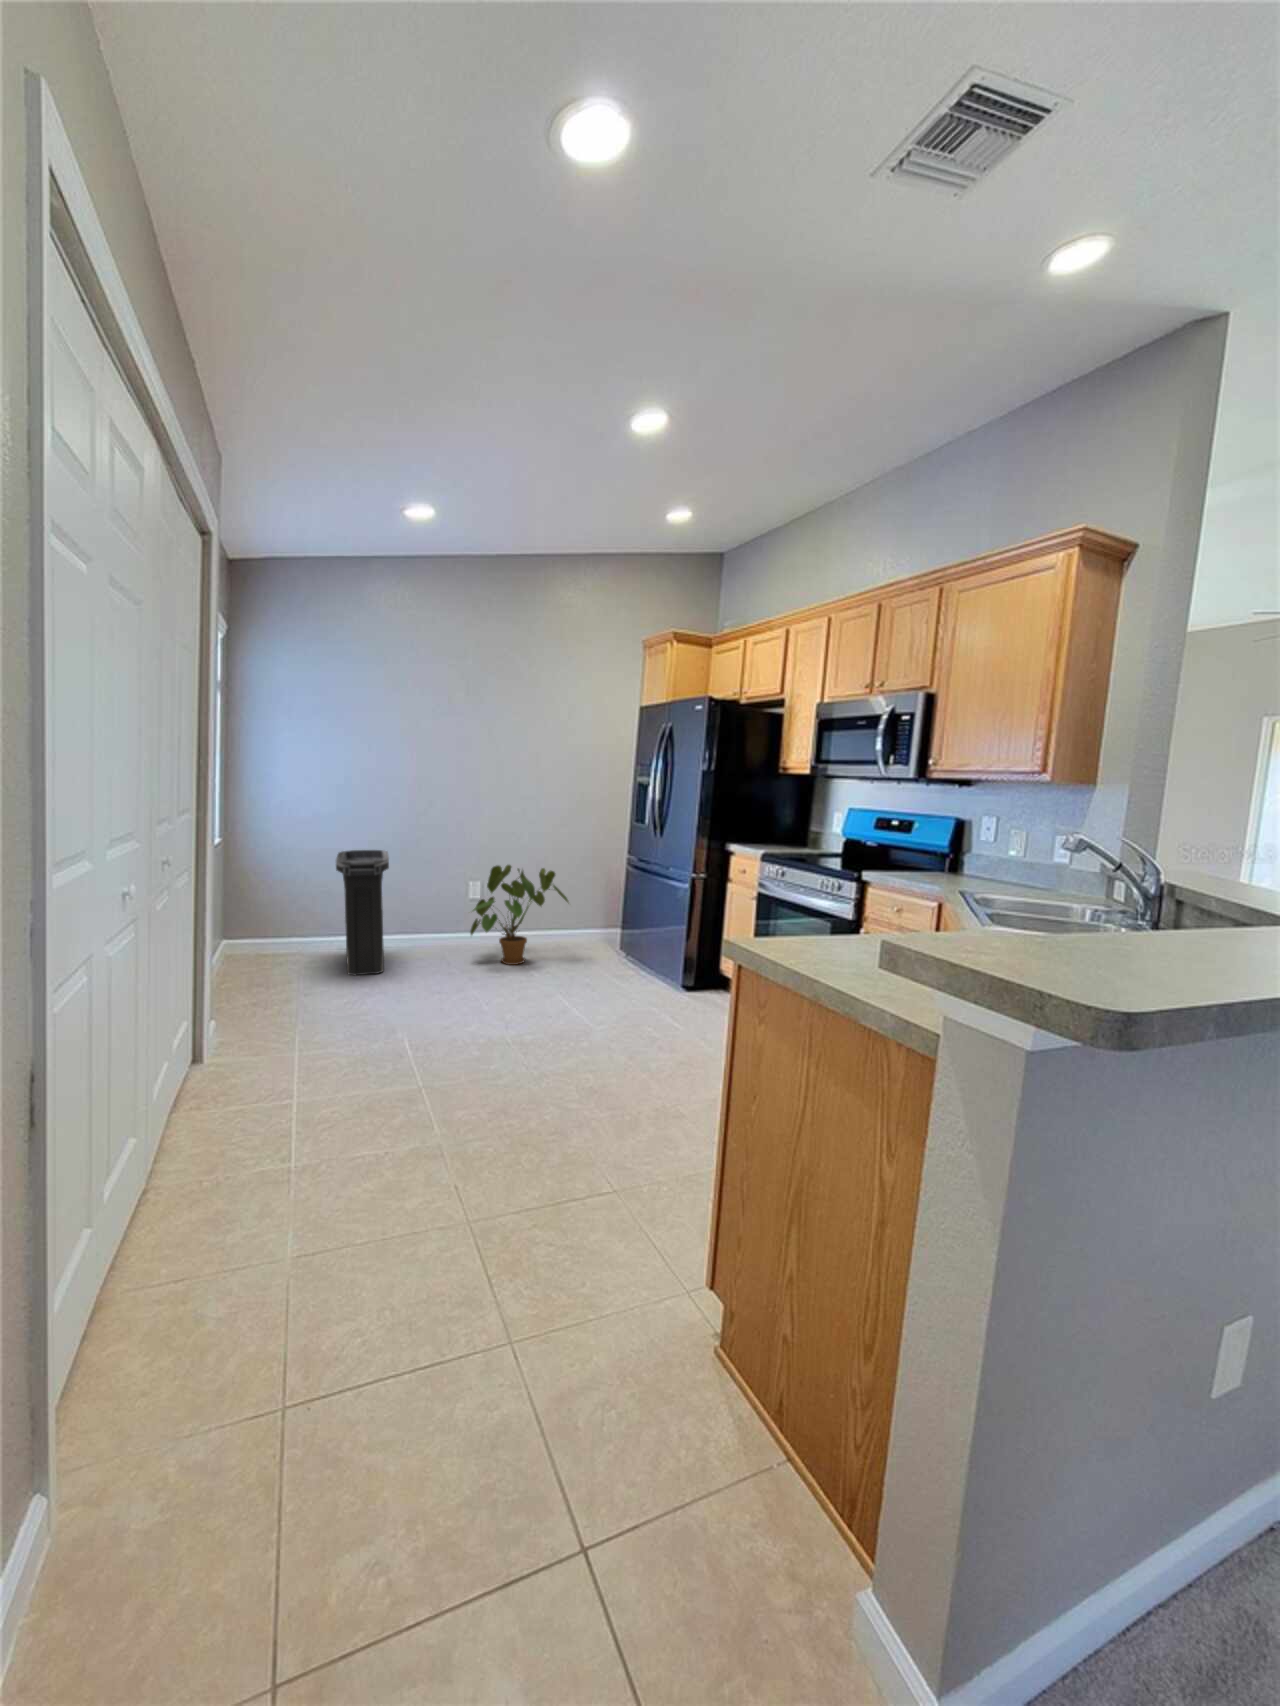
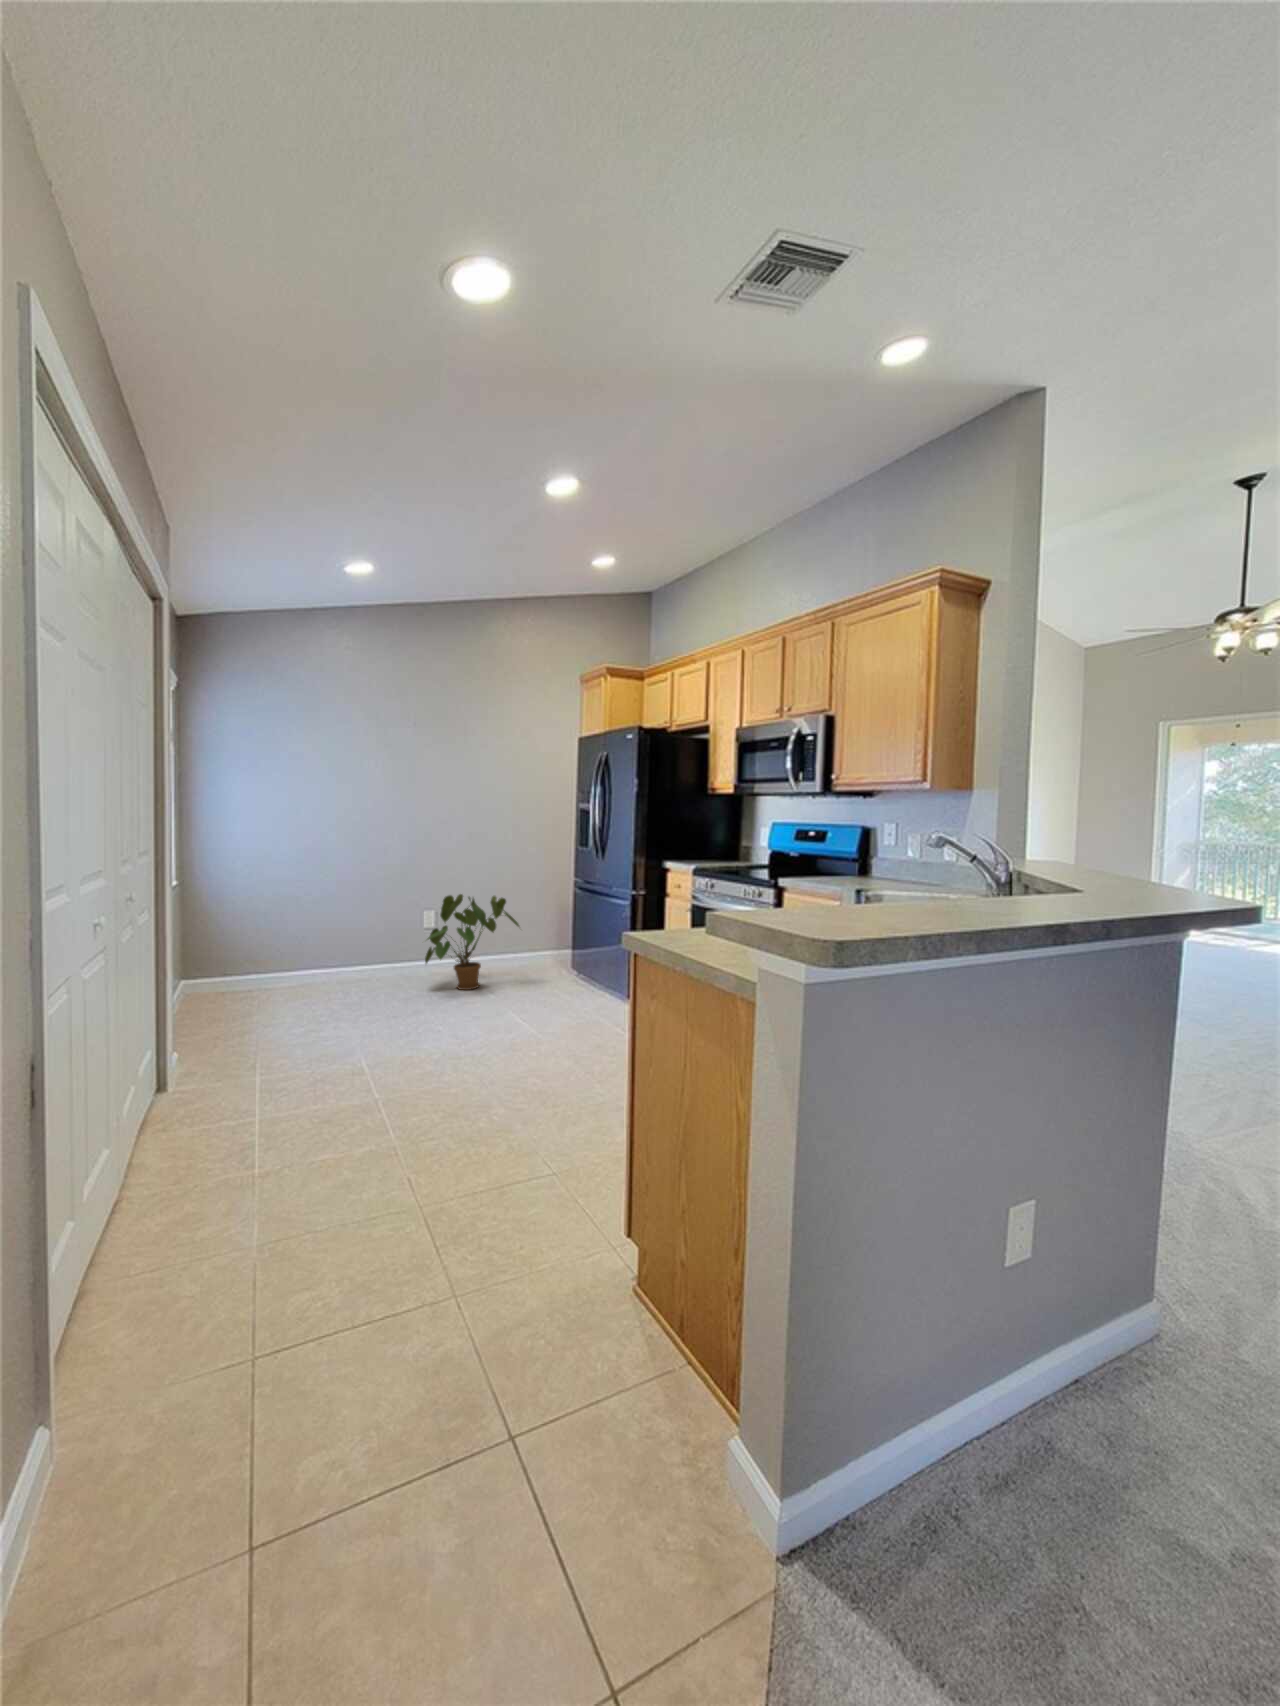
trash can: present [336,850,389,975] -> none [290,886,342,1008]

